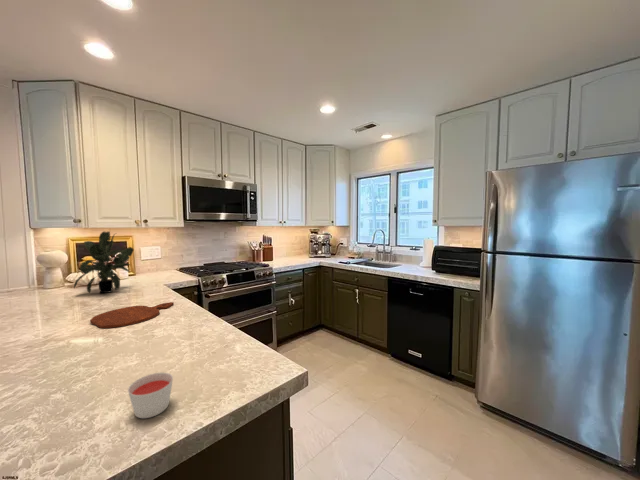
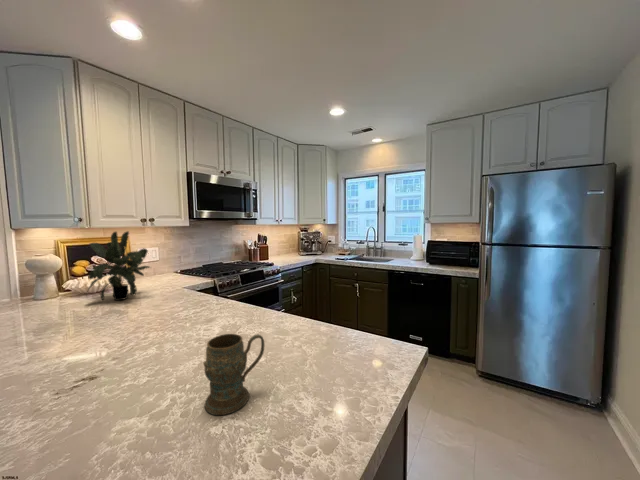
cutting board: present [90,302,174,328] -> none [144,305,219,336]
mug: none [54,329,123,403] -> present [204,334,264,415]
candle: present [128,372,173,418] -> none [306,371,345,418]

